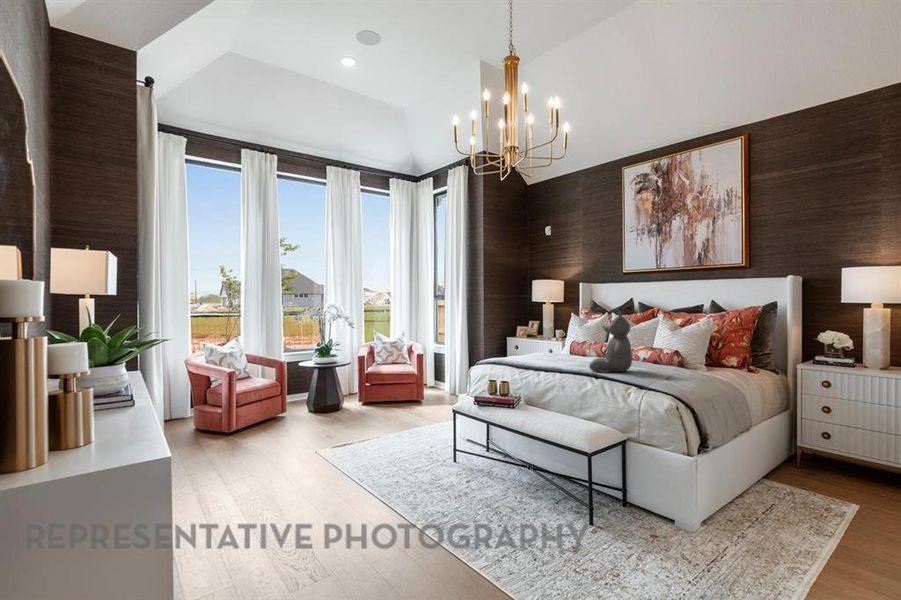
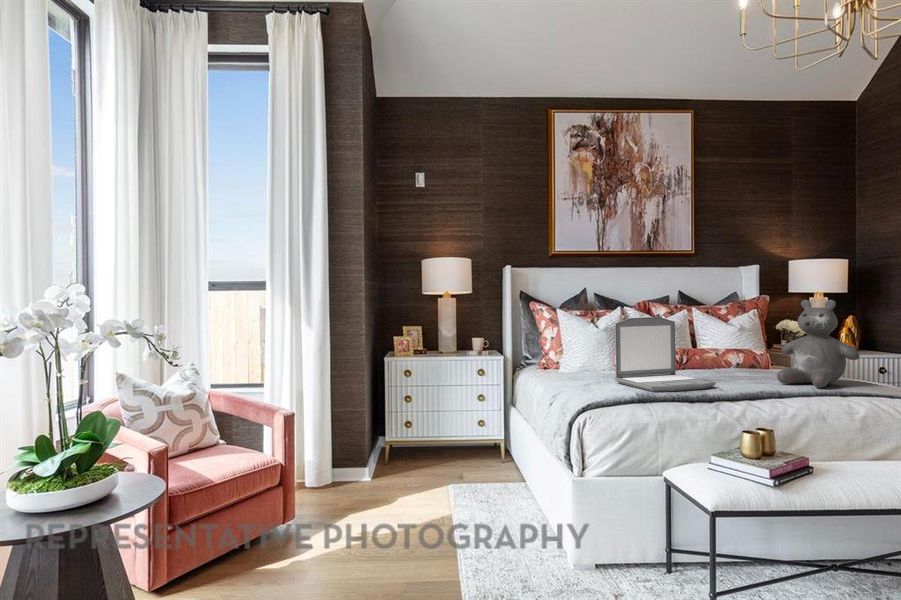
laptop: none [510,319,567,363] -> present [614,317,716,392]

